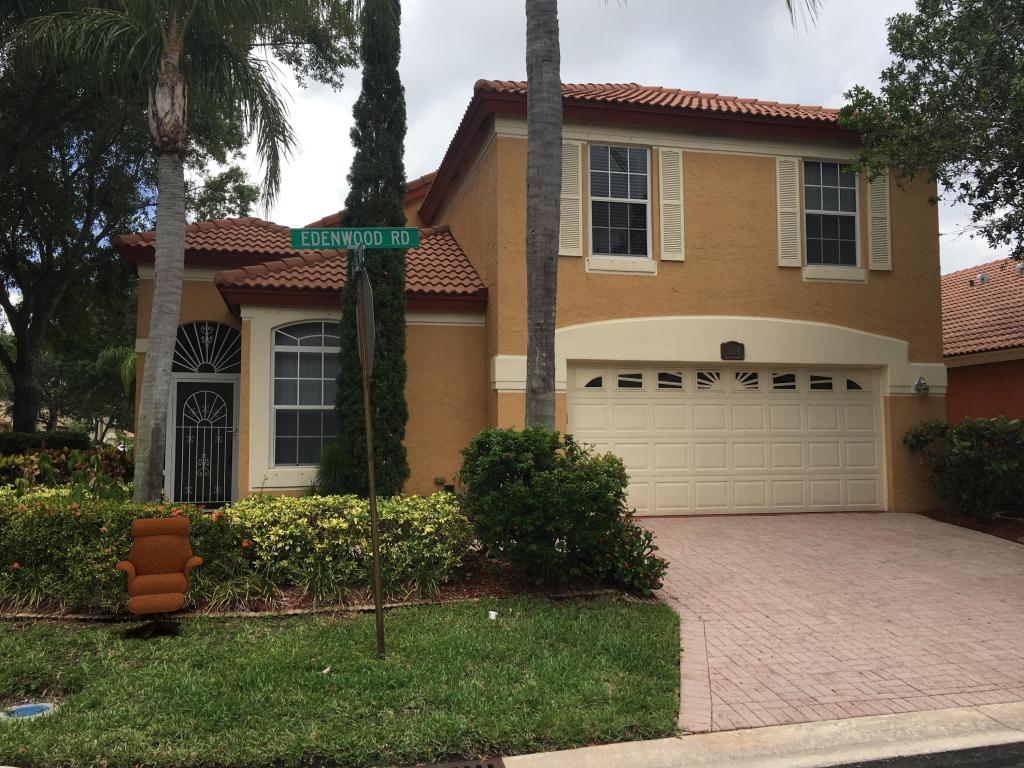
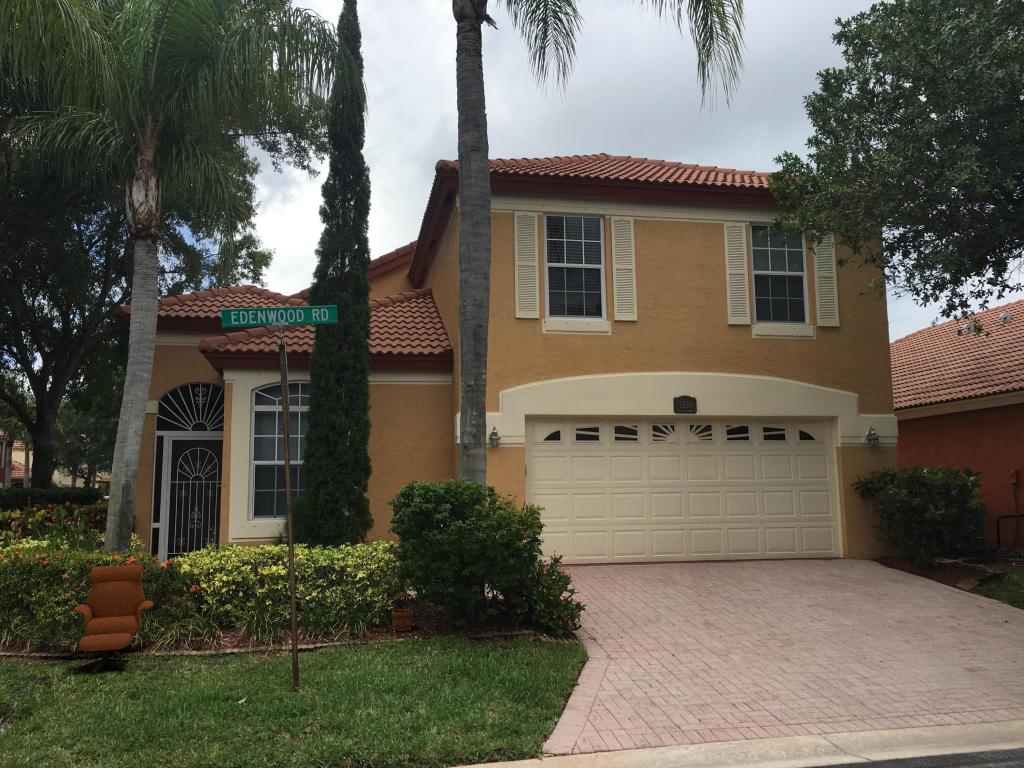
wooden bucket: none [458,549,481,589] -> present [392,593,413,631]

